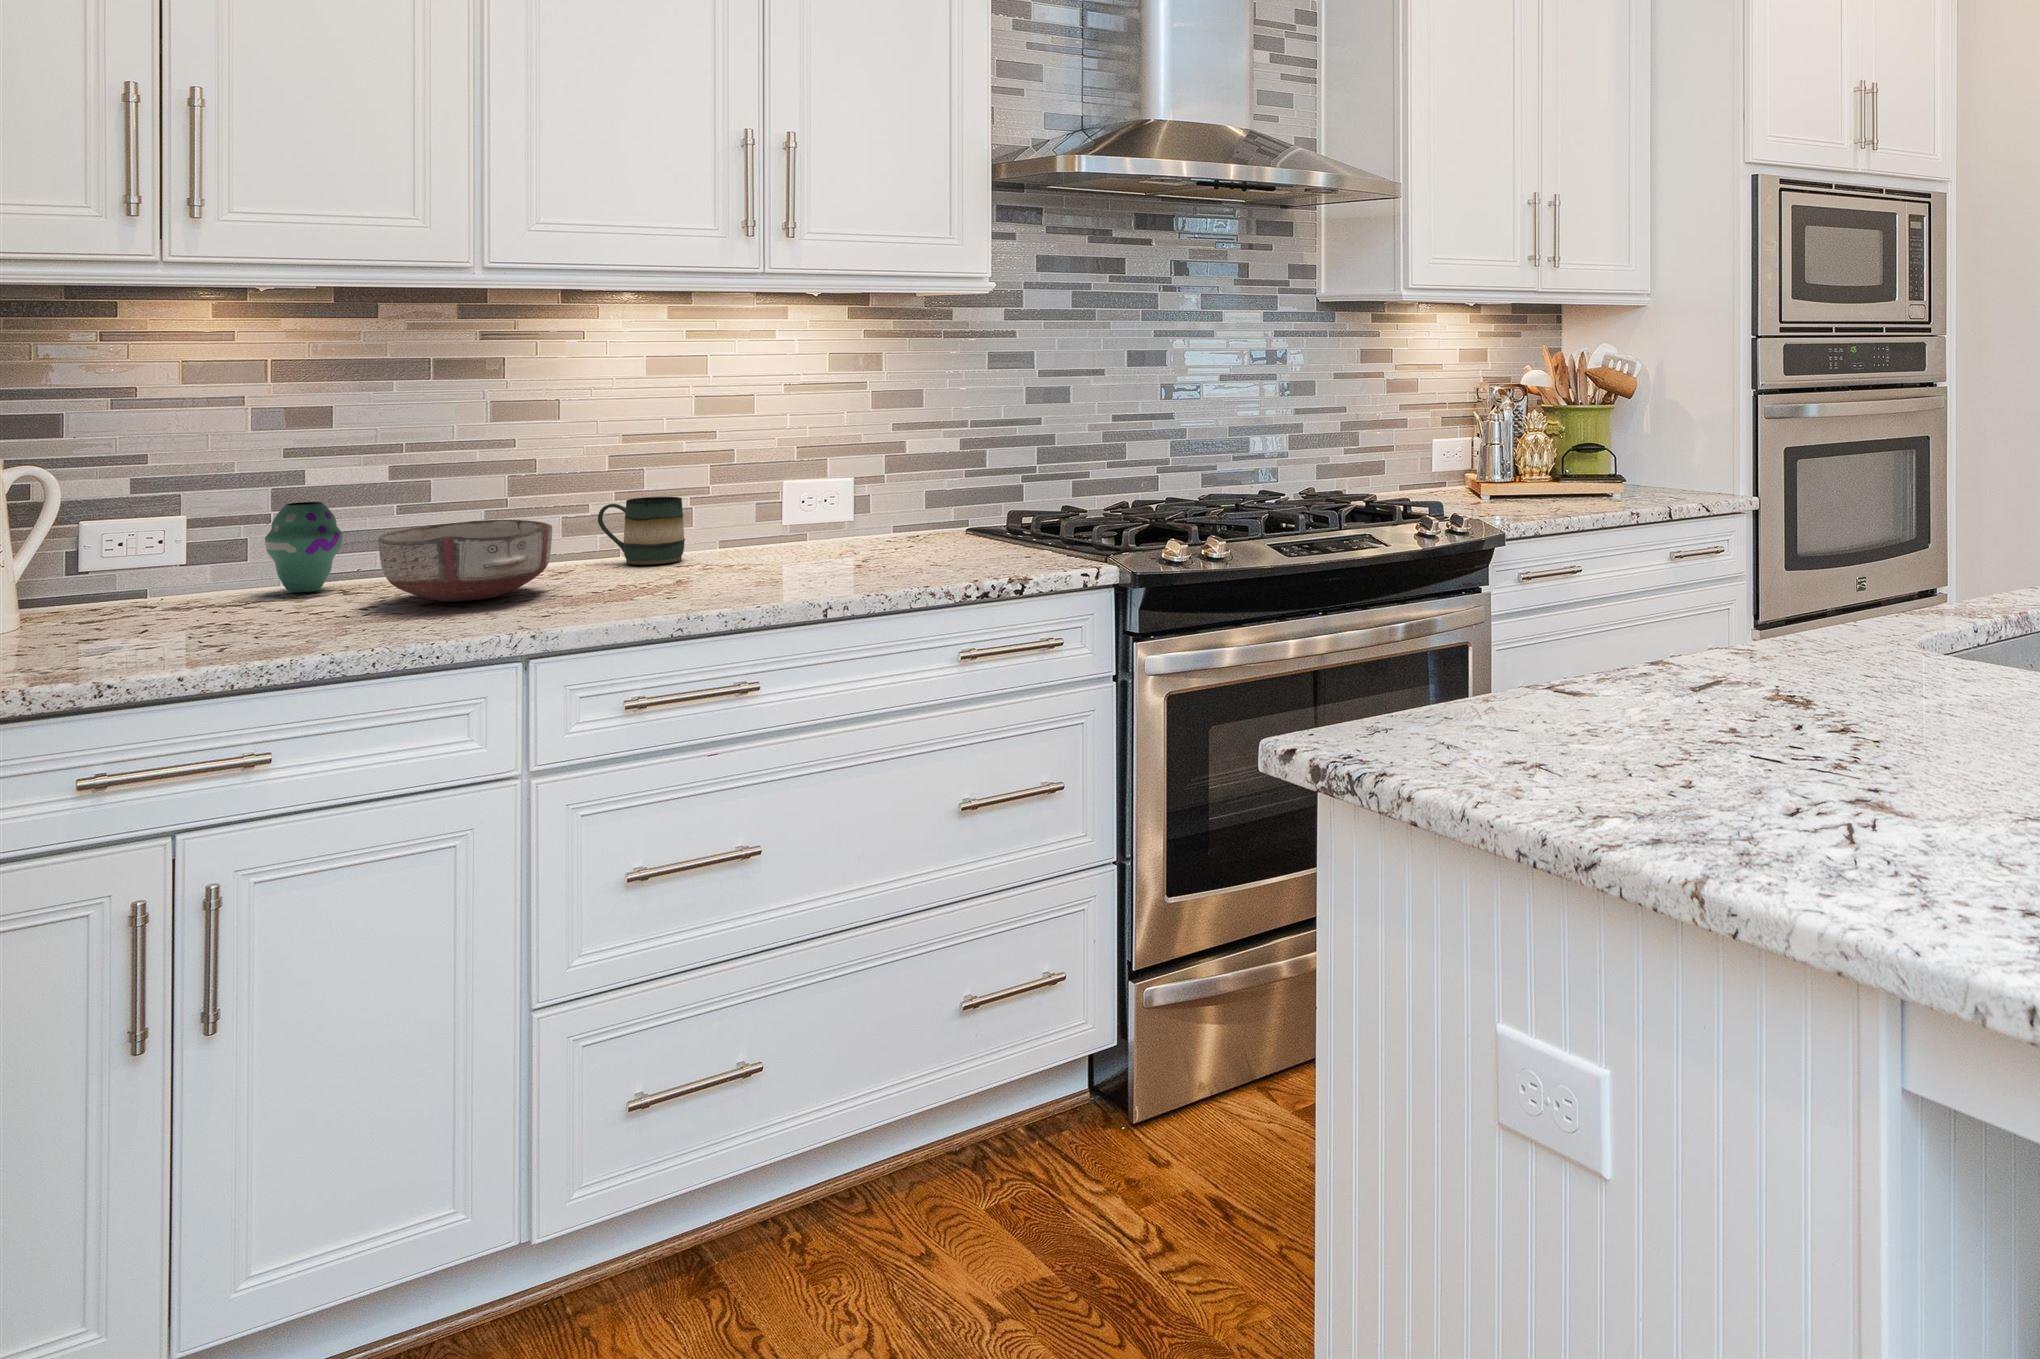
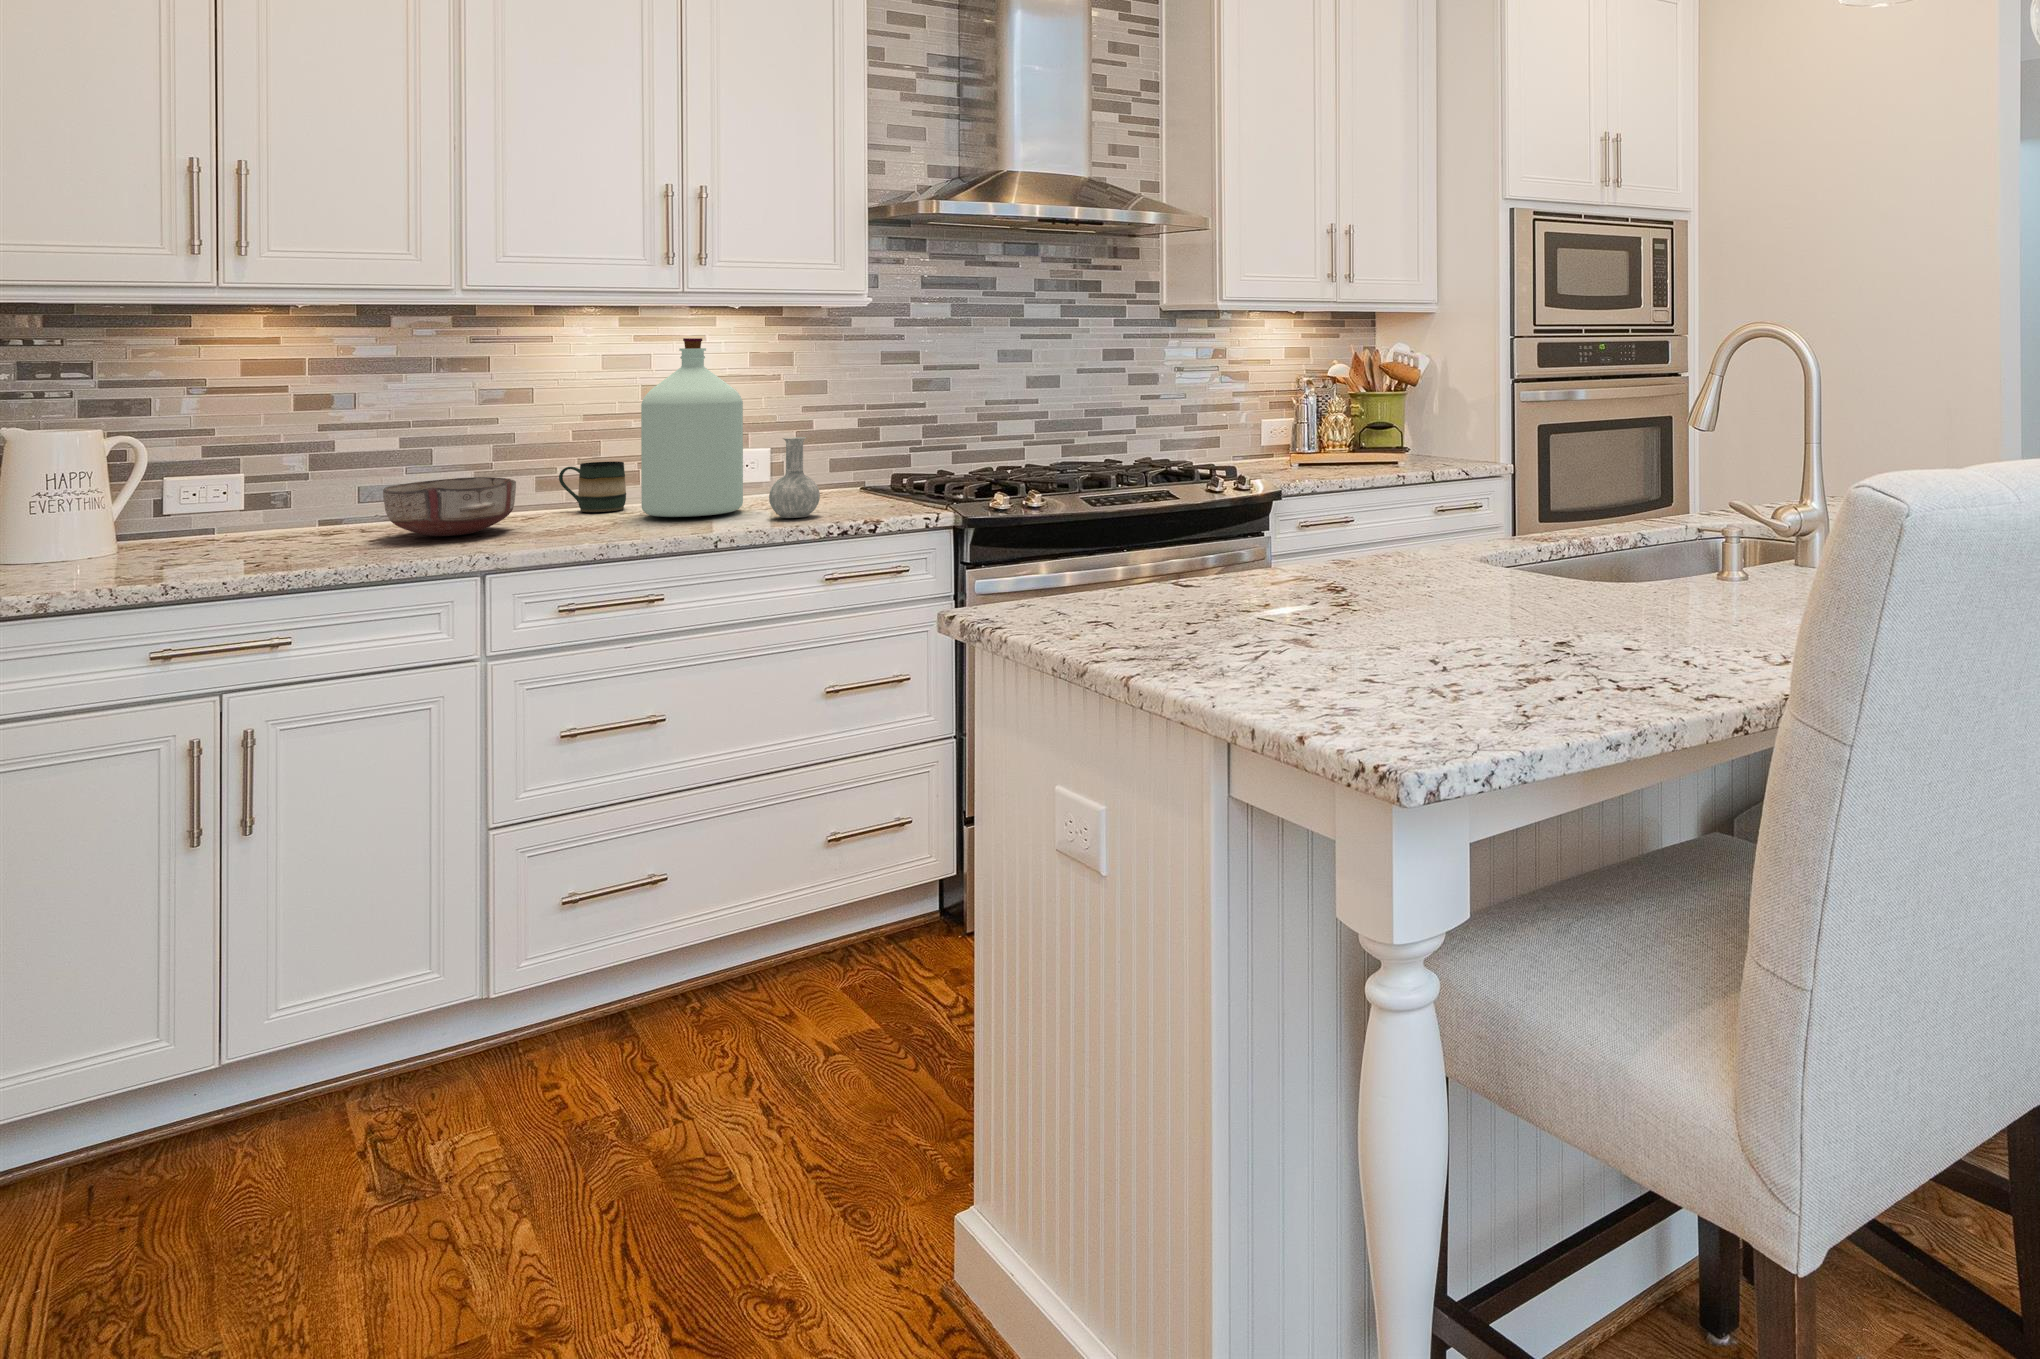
bottle: none [712,334,947,574] -> present [641,338,820,518]
vase: present [265,502,343,592] -> none [301,464,361,531]

